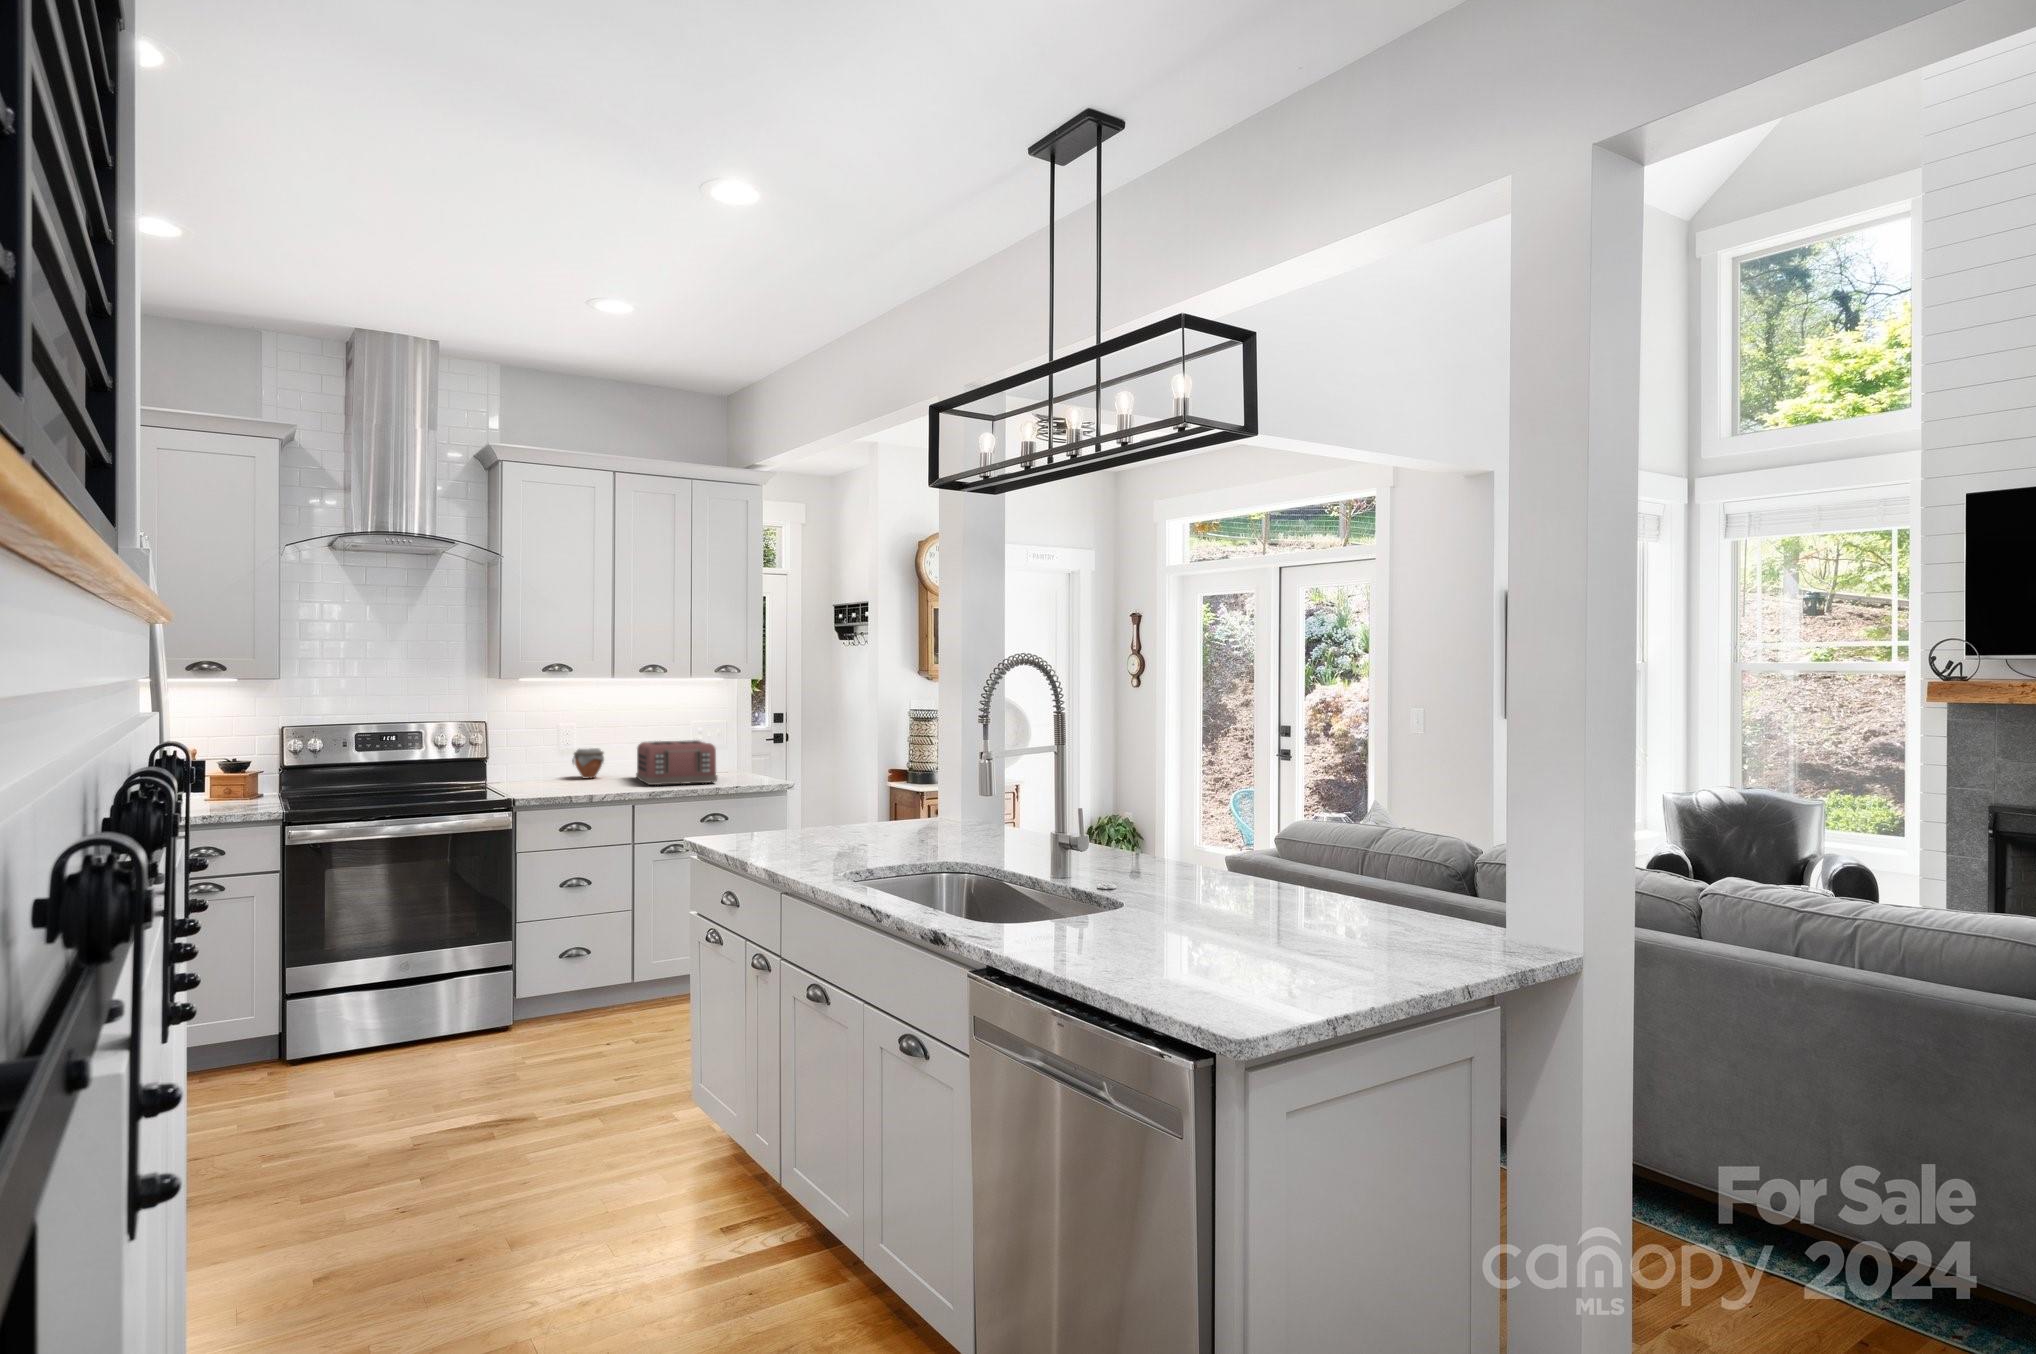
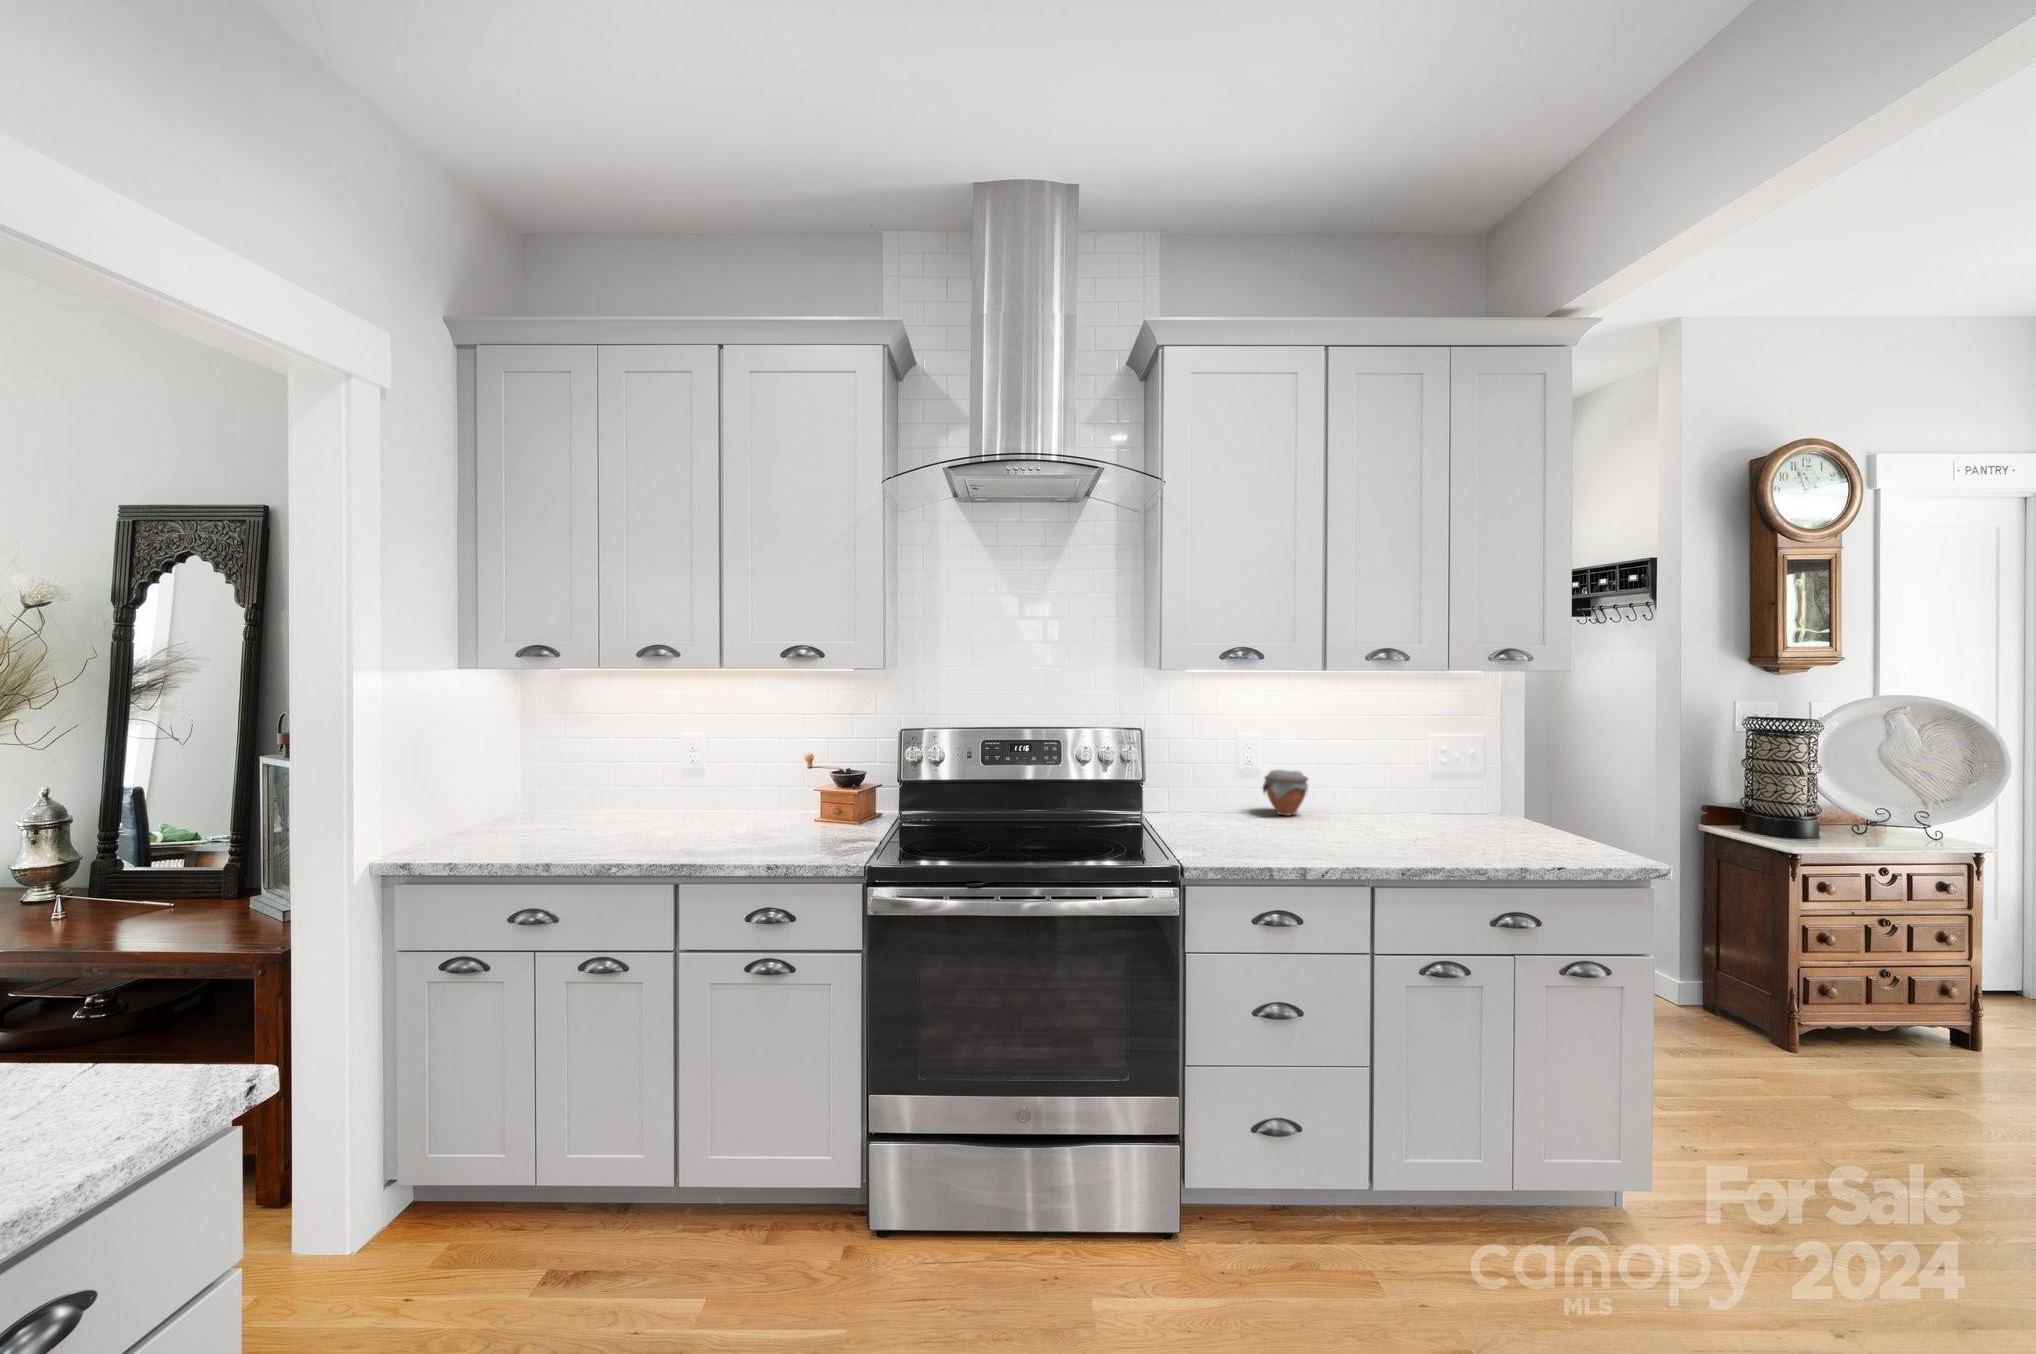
toaster: present [636,740,717,785] -> none [1356,767,1504,846]

